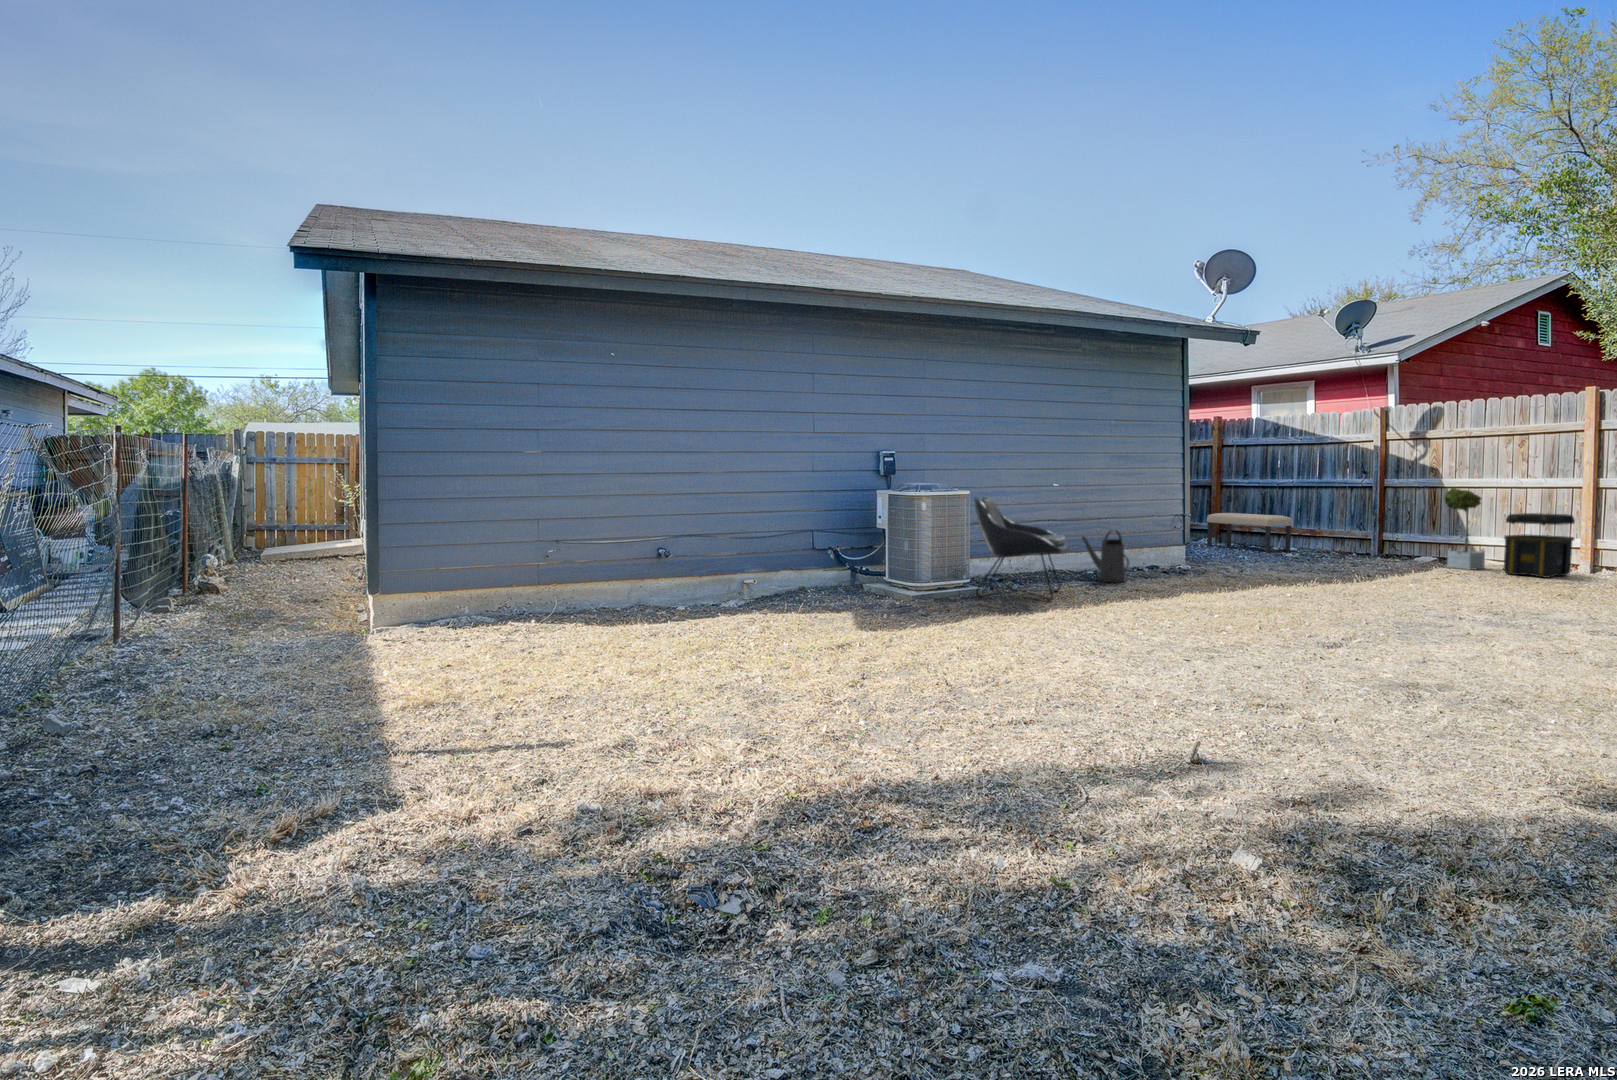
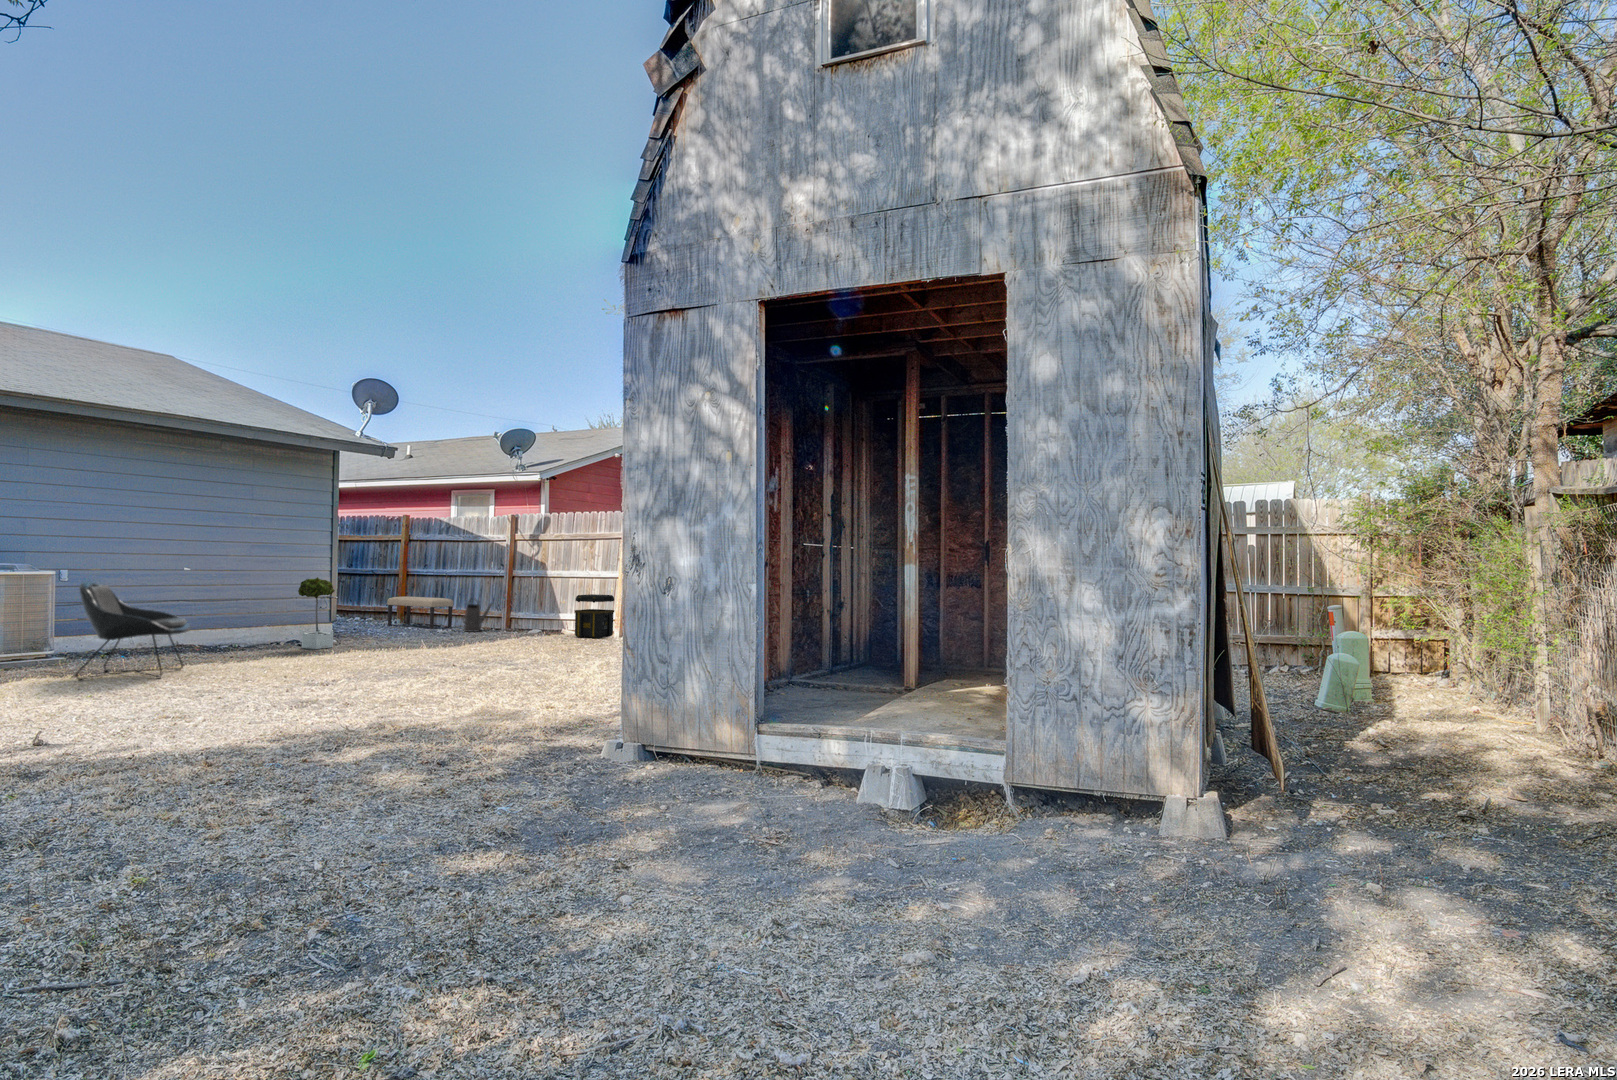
potted tree: present [1444,488,1485,570] -> present [298,577,335,649]
watering can: present [1082,530,1129,582] -> present [463,600,492,632]

